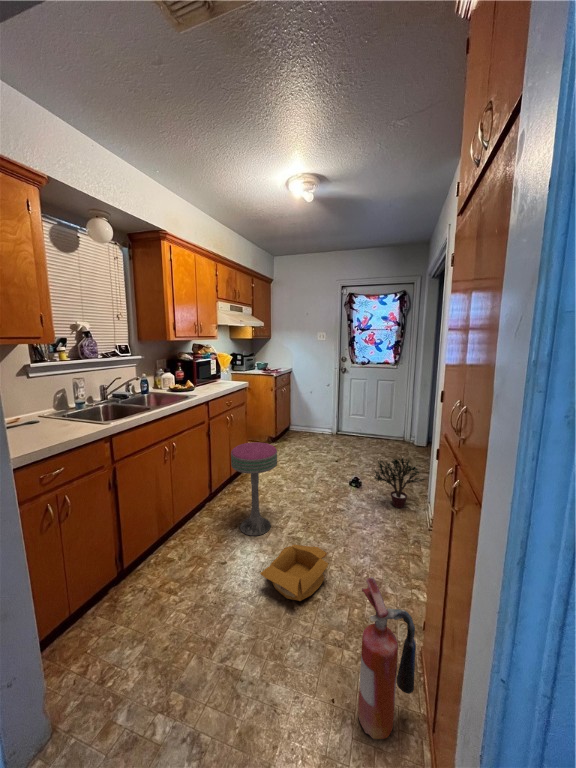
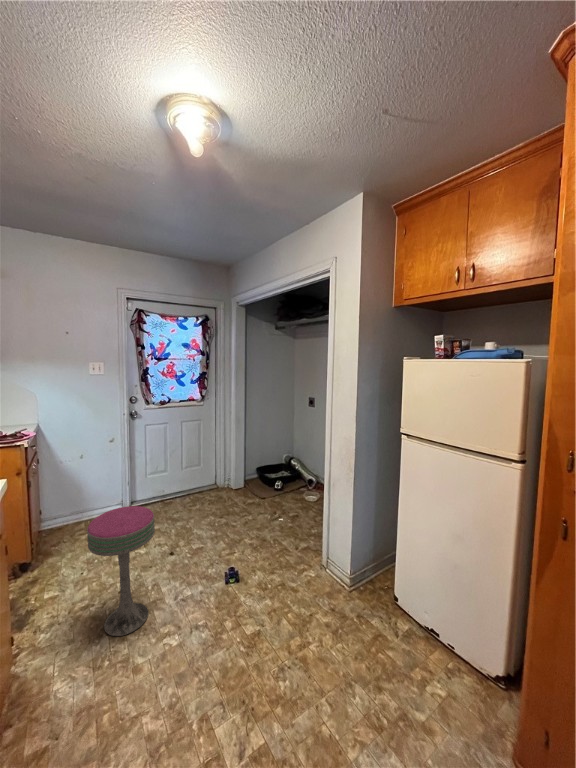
potted plant: present [374,458,424,508] -> none [216,473,262,522]
cardboard box: present [260,544,328,601] -> none [195,587,258,655]
fire extinguisher: present [358,577,416,739] -> none [336,561,376,679]

